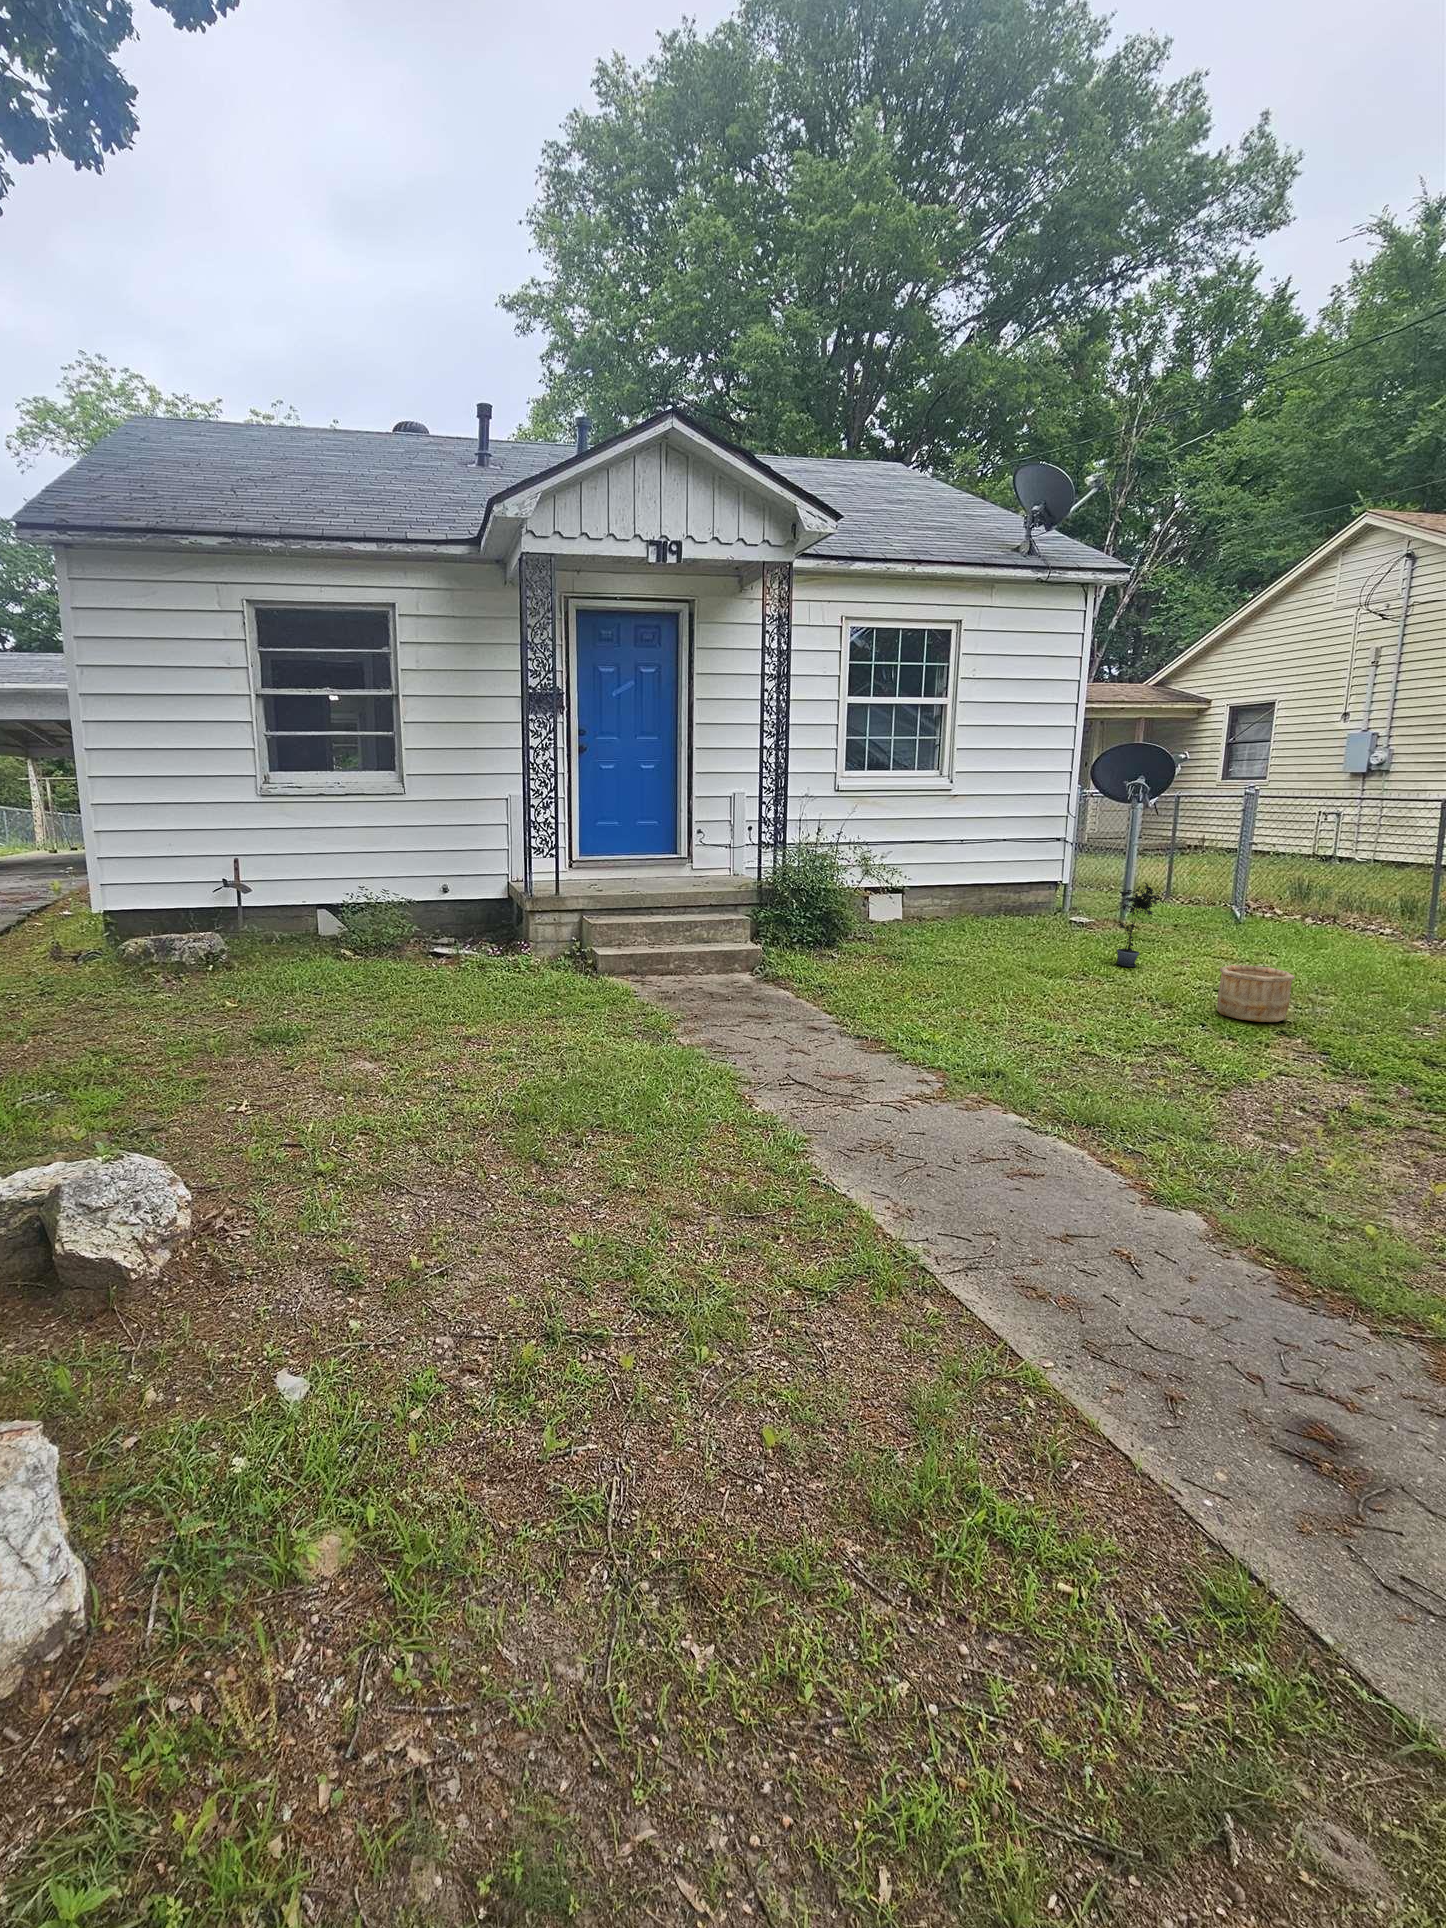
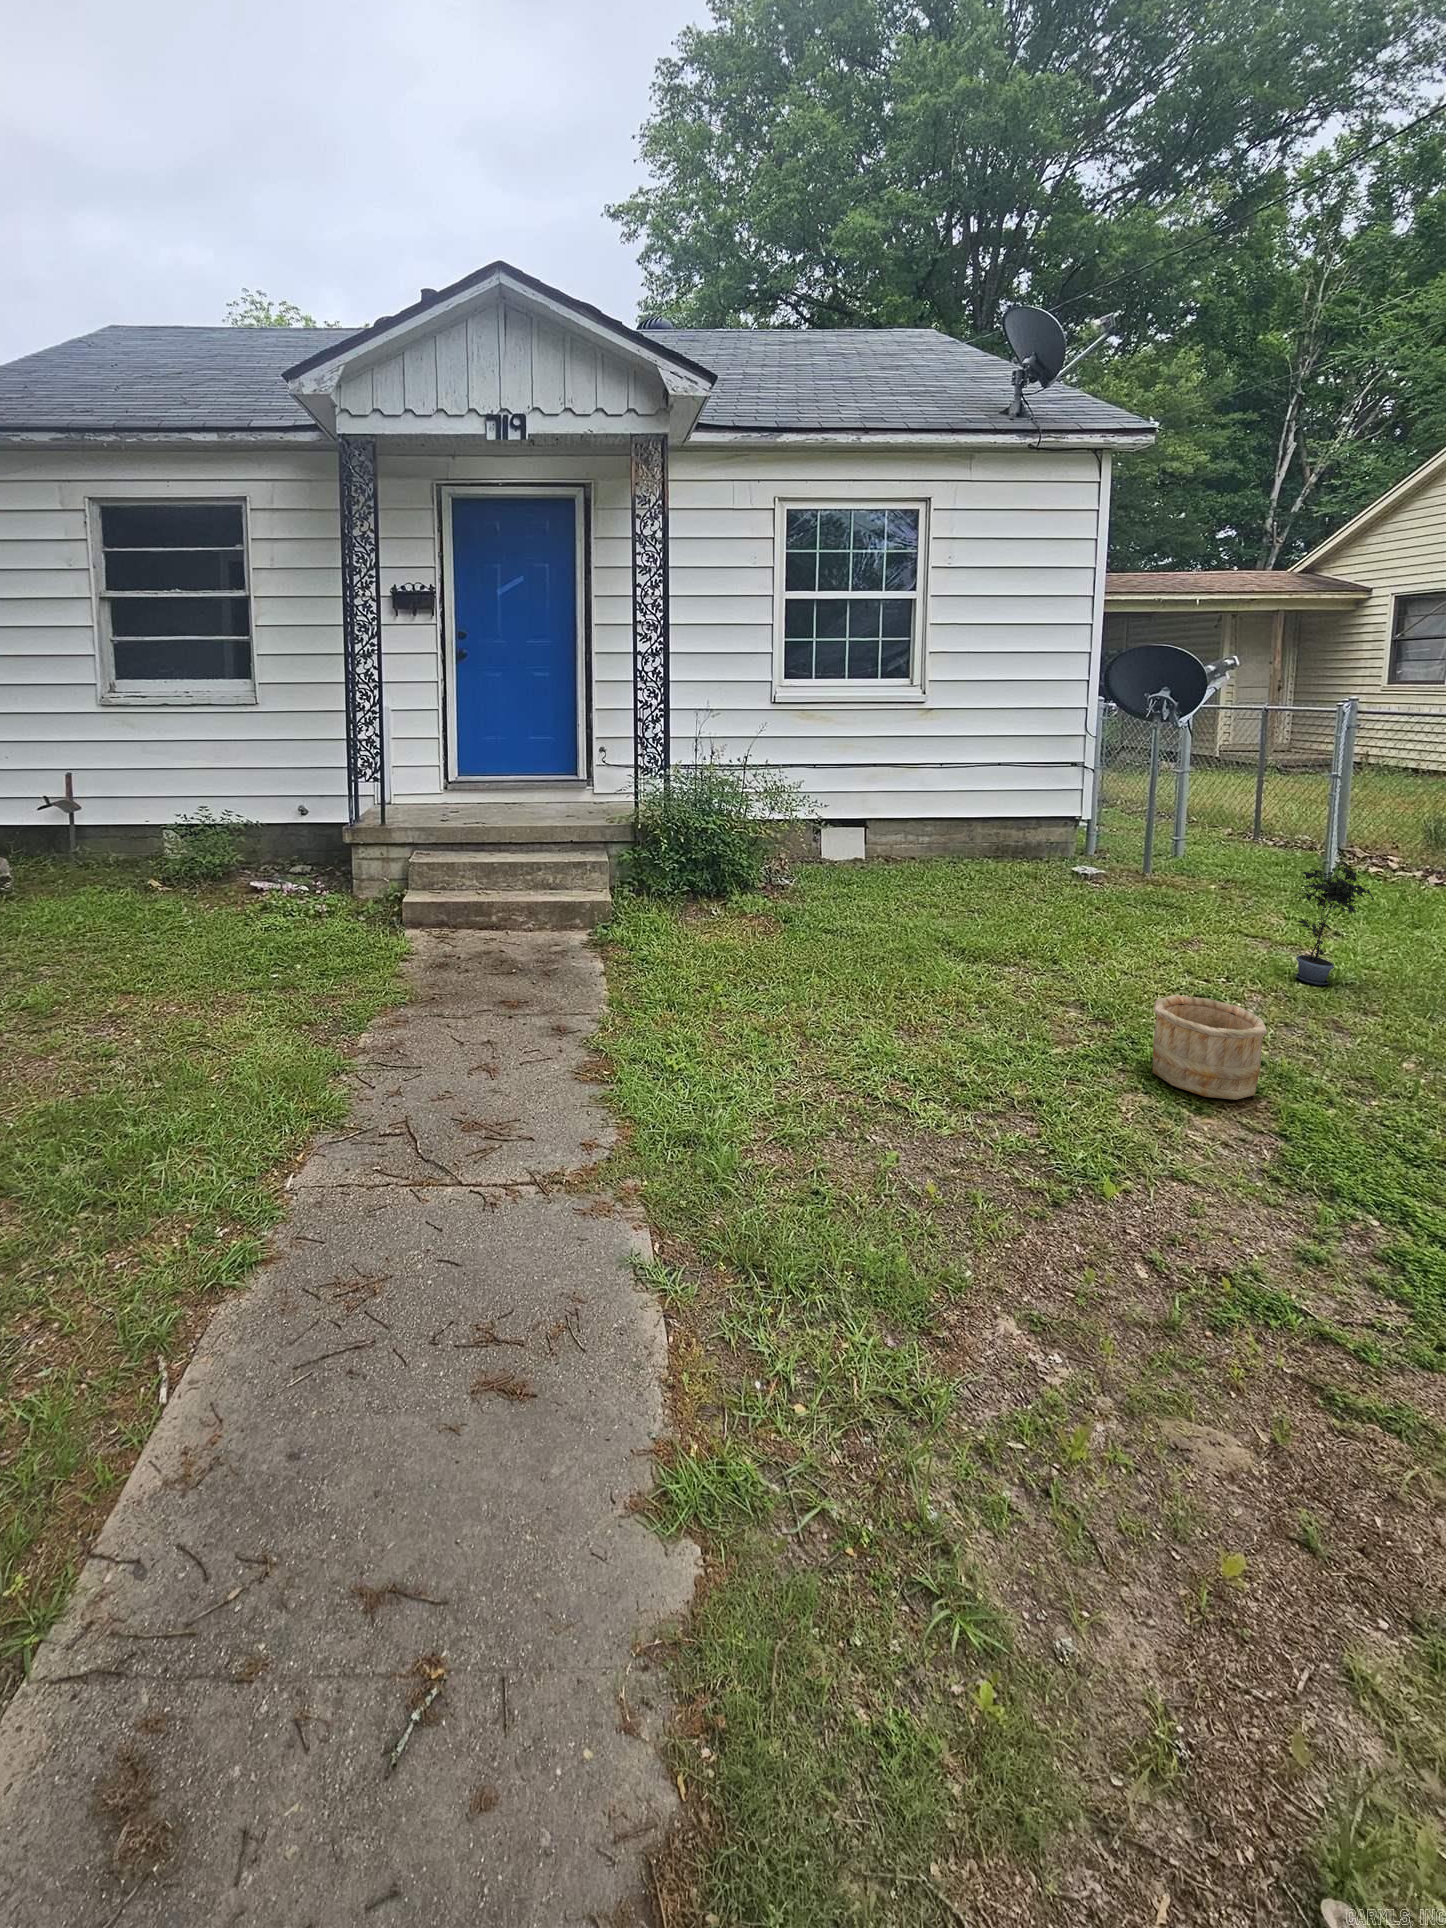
potted plant: present [1116,882,1163,967] -> present [1295,862,1374,985]

